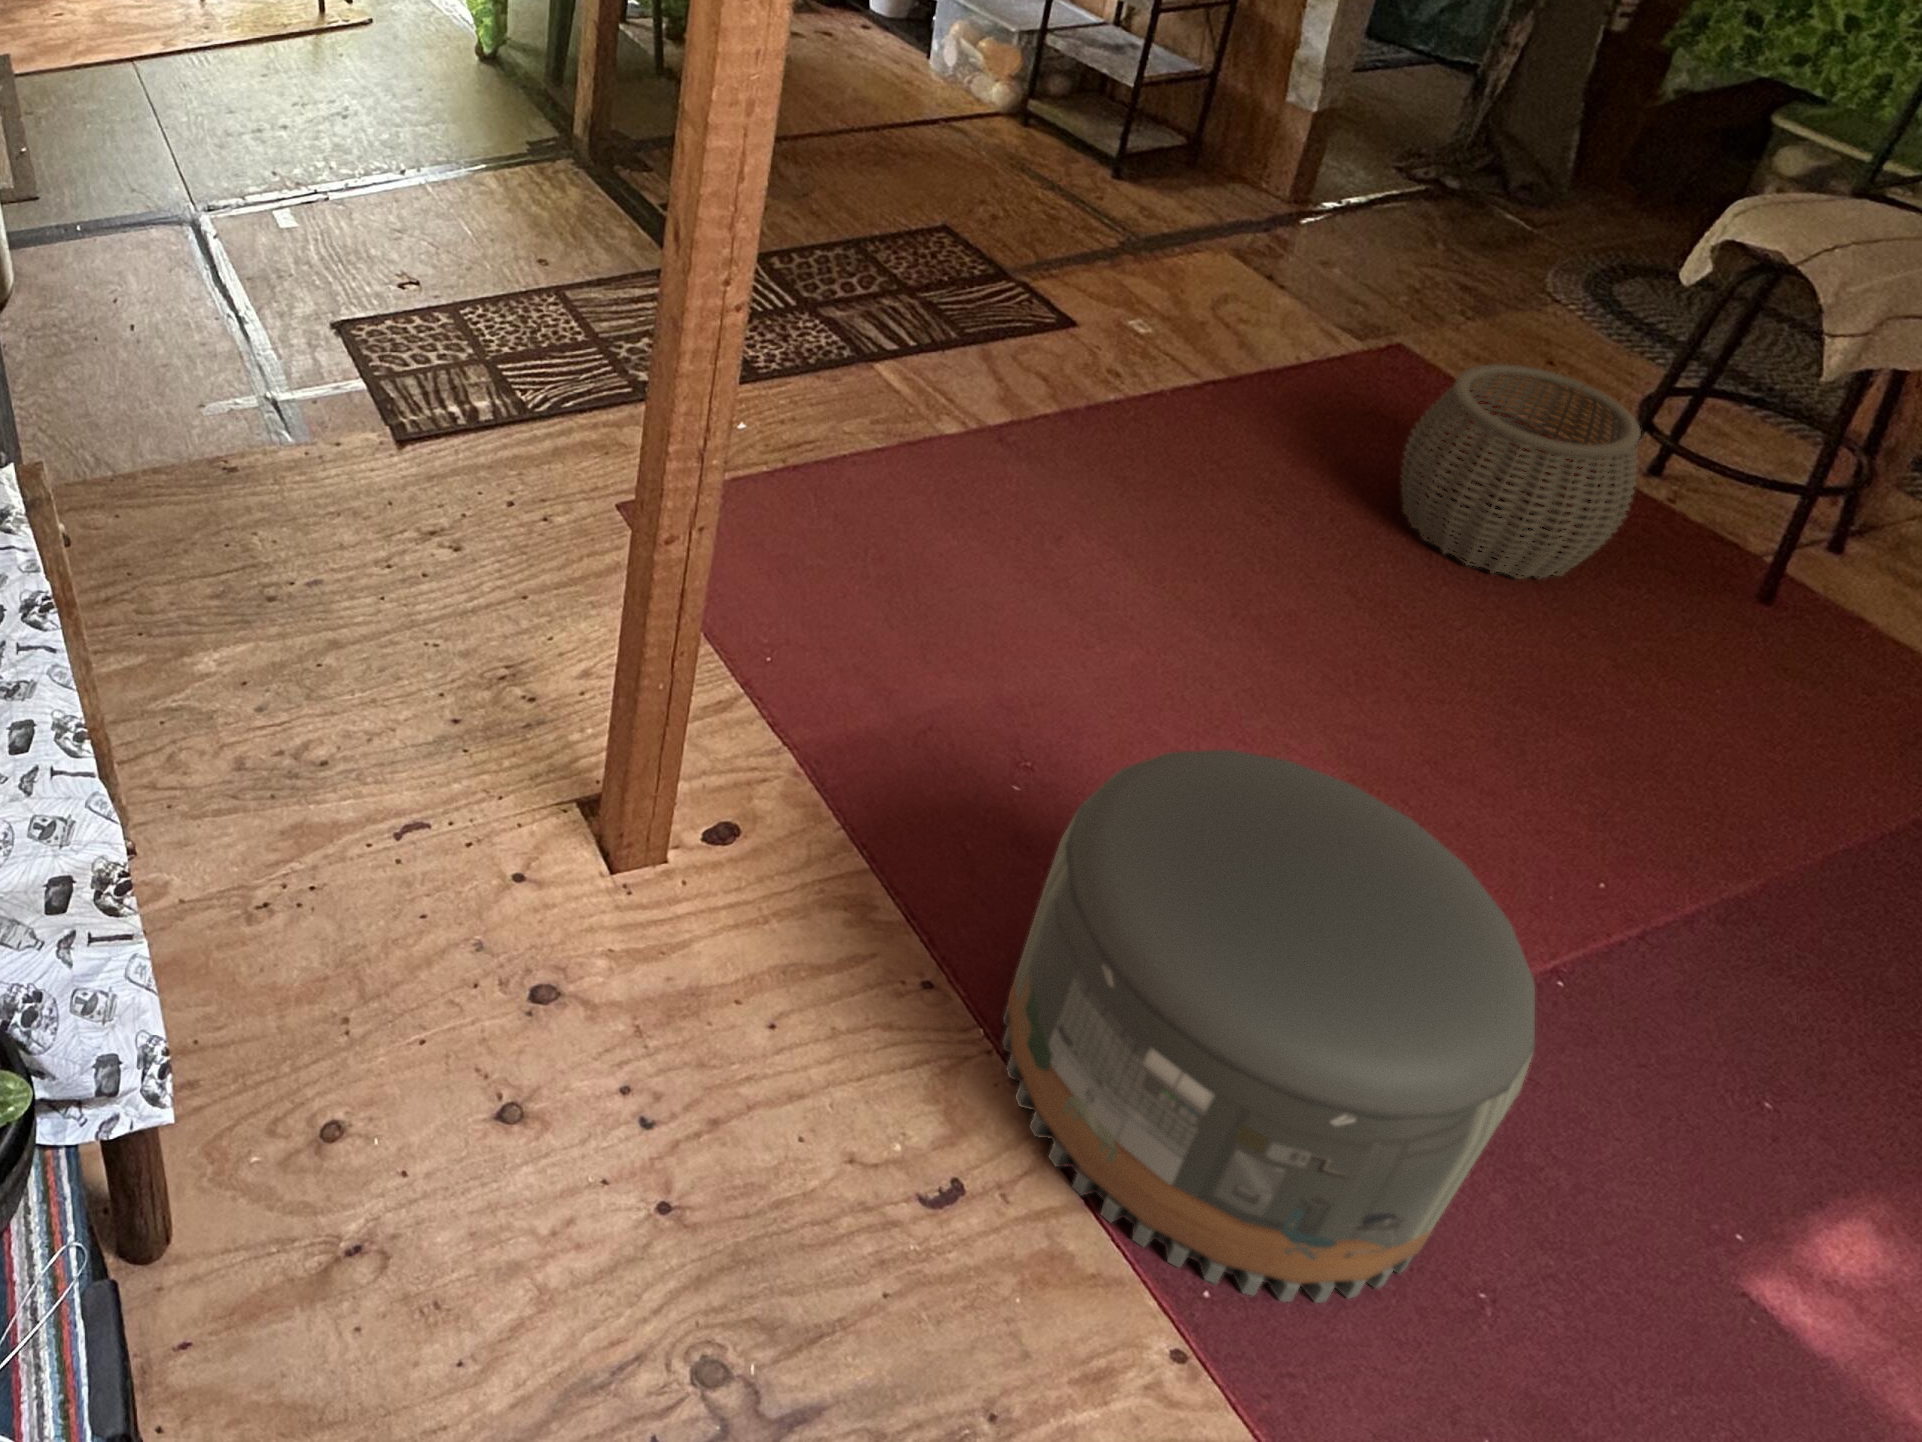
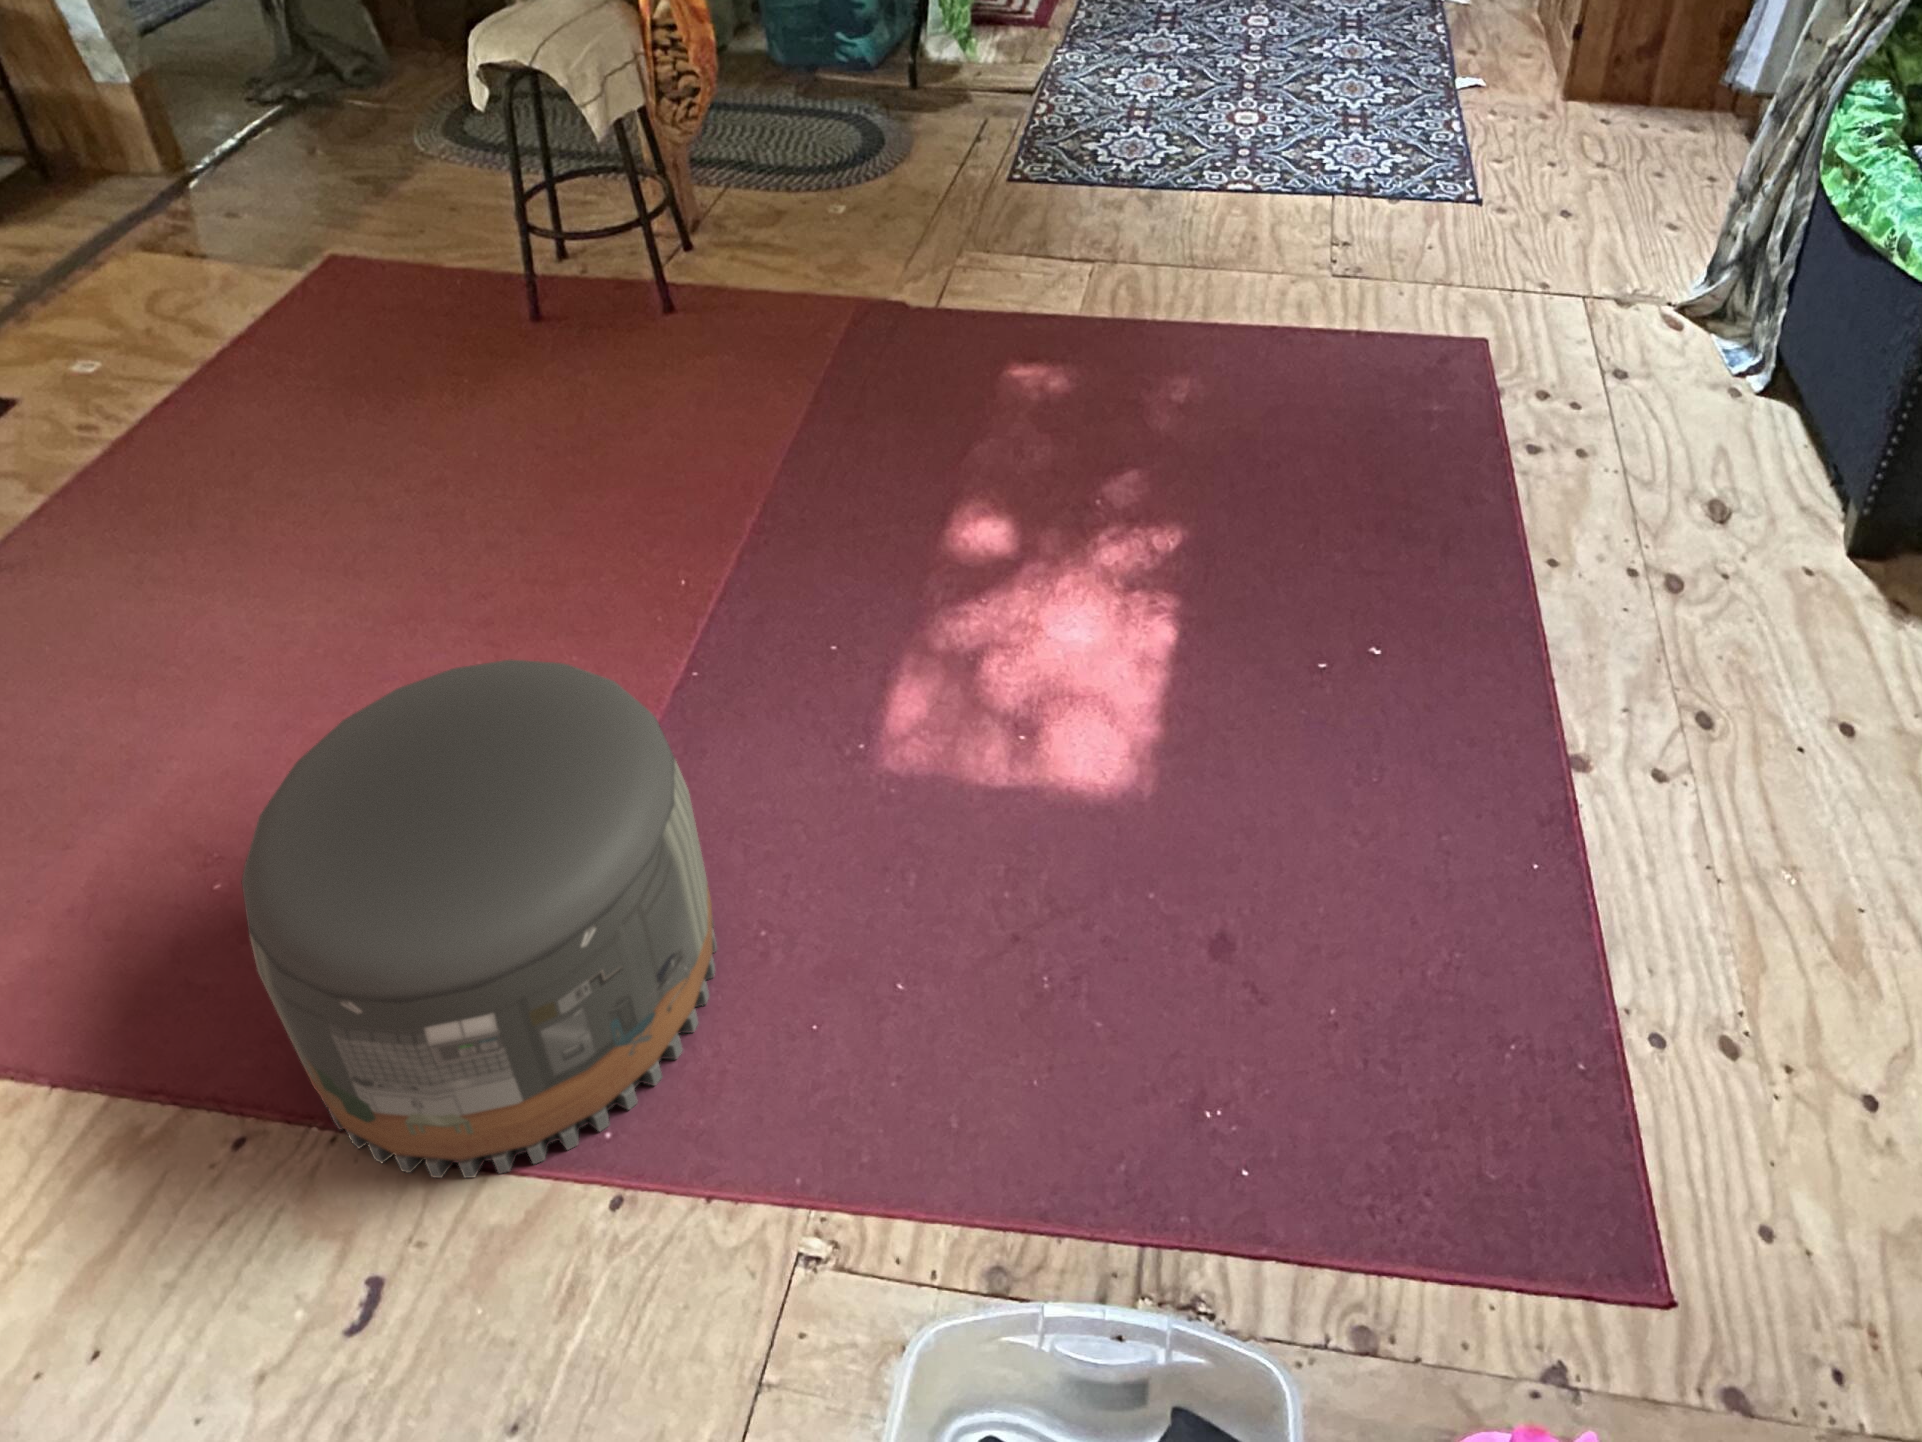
woven basket: present [1401,364,1641,579] -> none [369,220,555,410]

